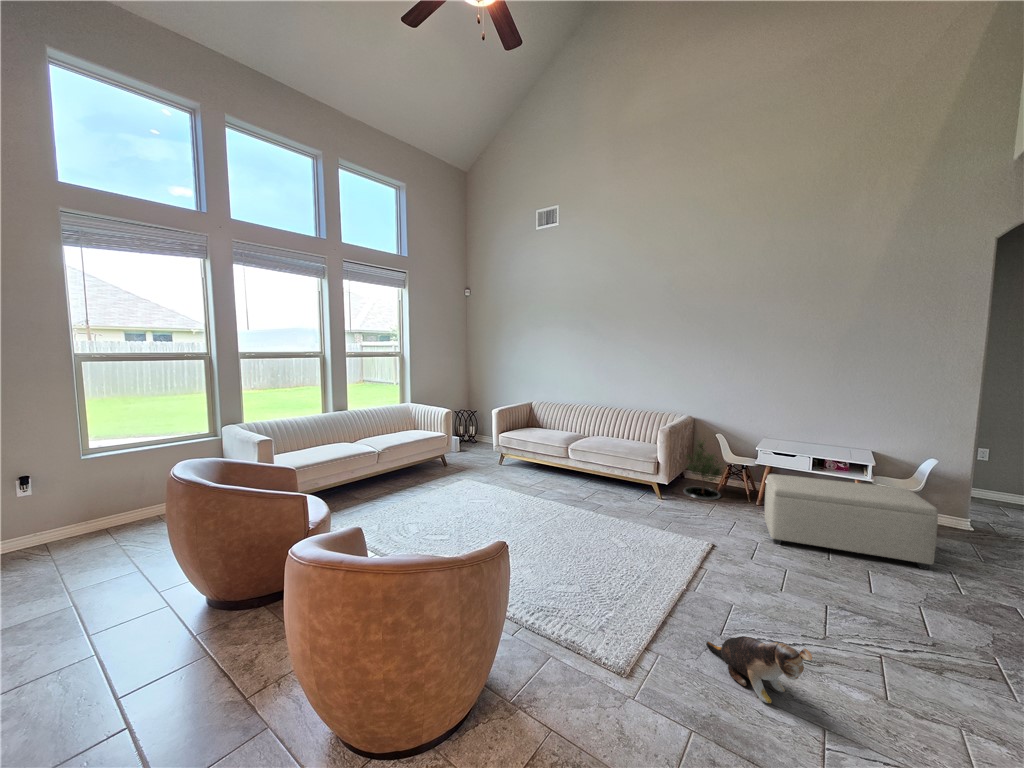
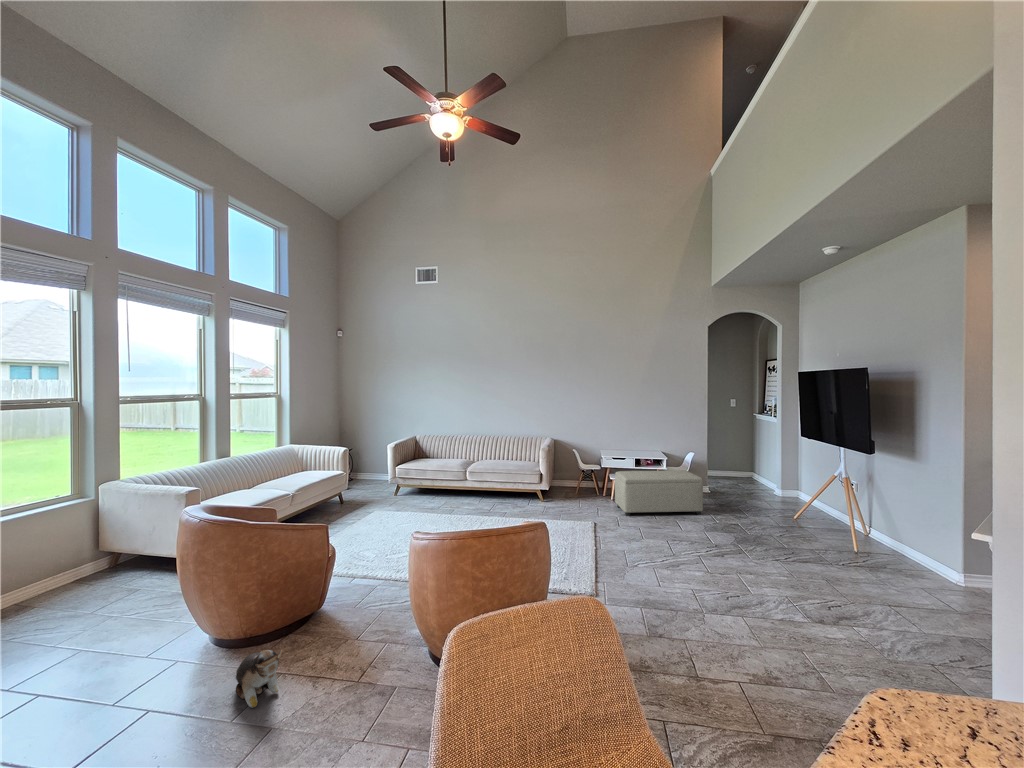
potted tree: present [684,441,724,500] -> none [554,450,585,498]
plush toy: present [706,636,812,703] -> present [236,650,282,708]

